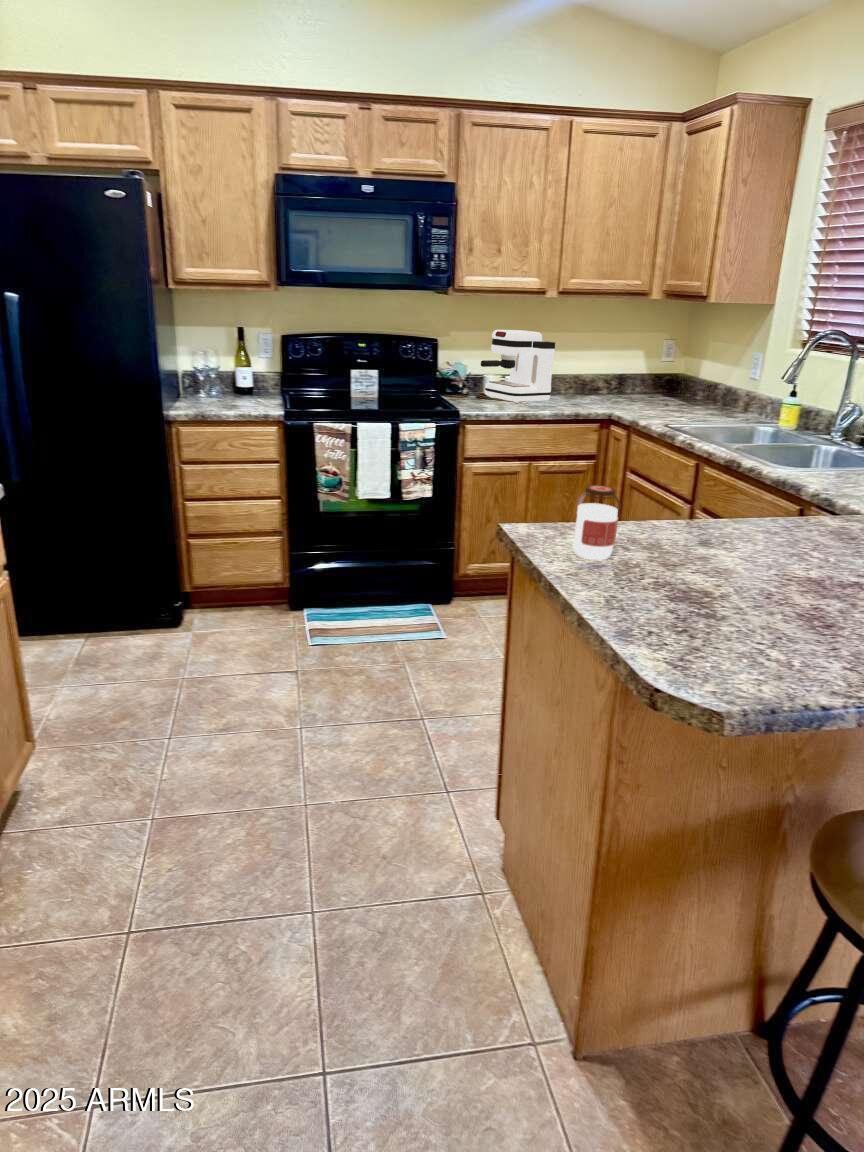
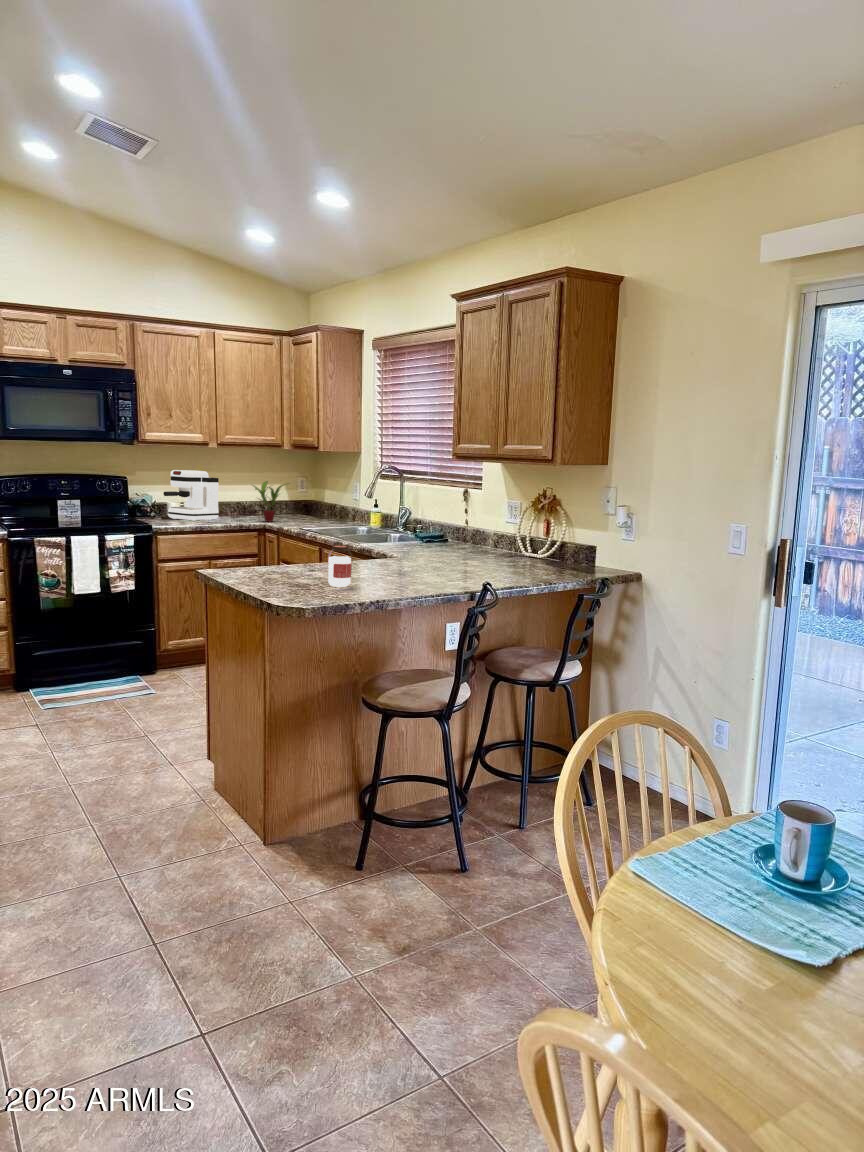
potted plant: none [598,348,658,409] -> present [254,481,289,522]
jar: present [573,485,621,560] -> present [328,546,352,587]

